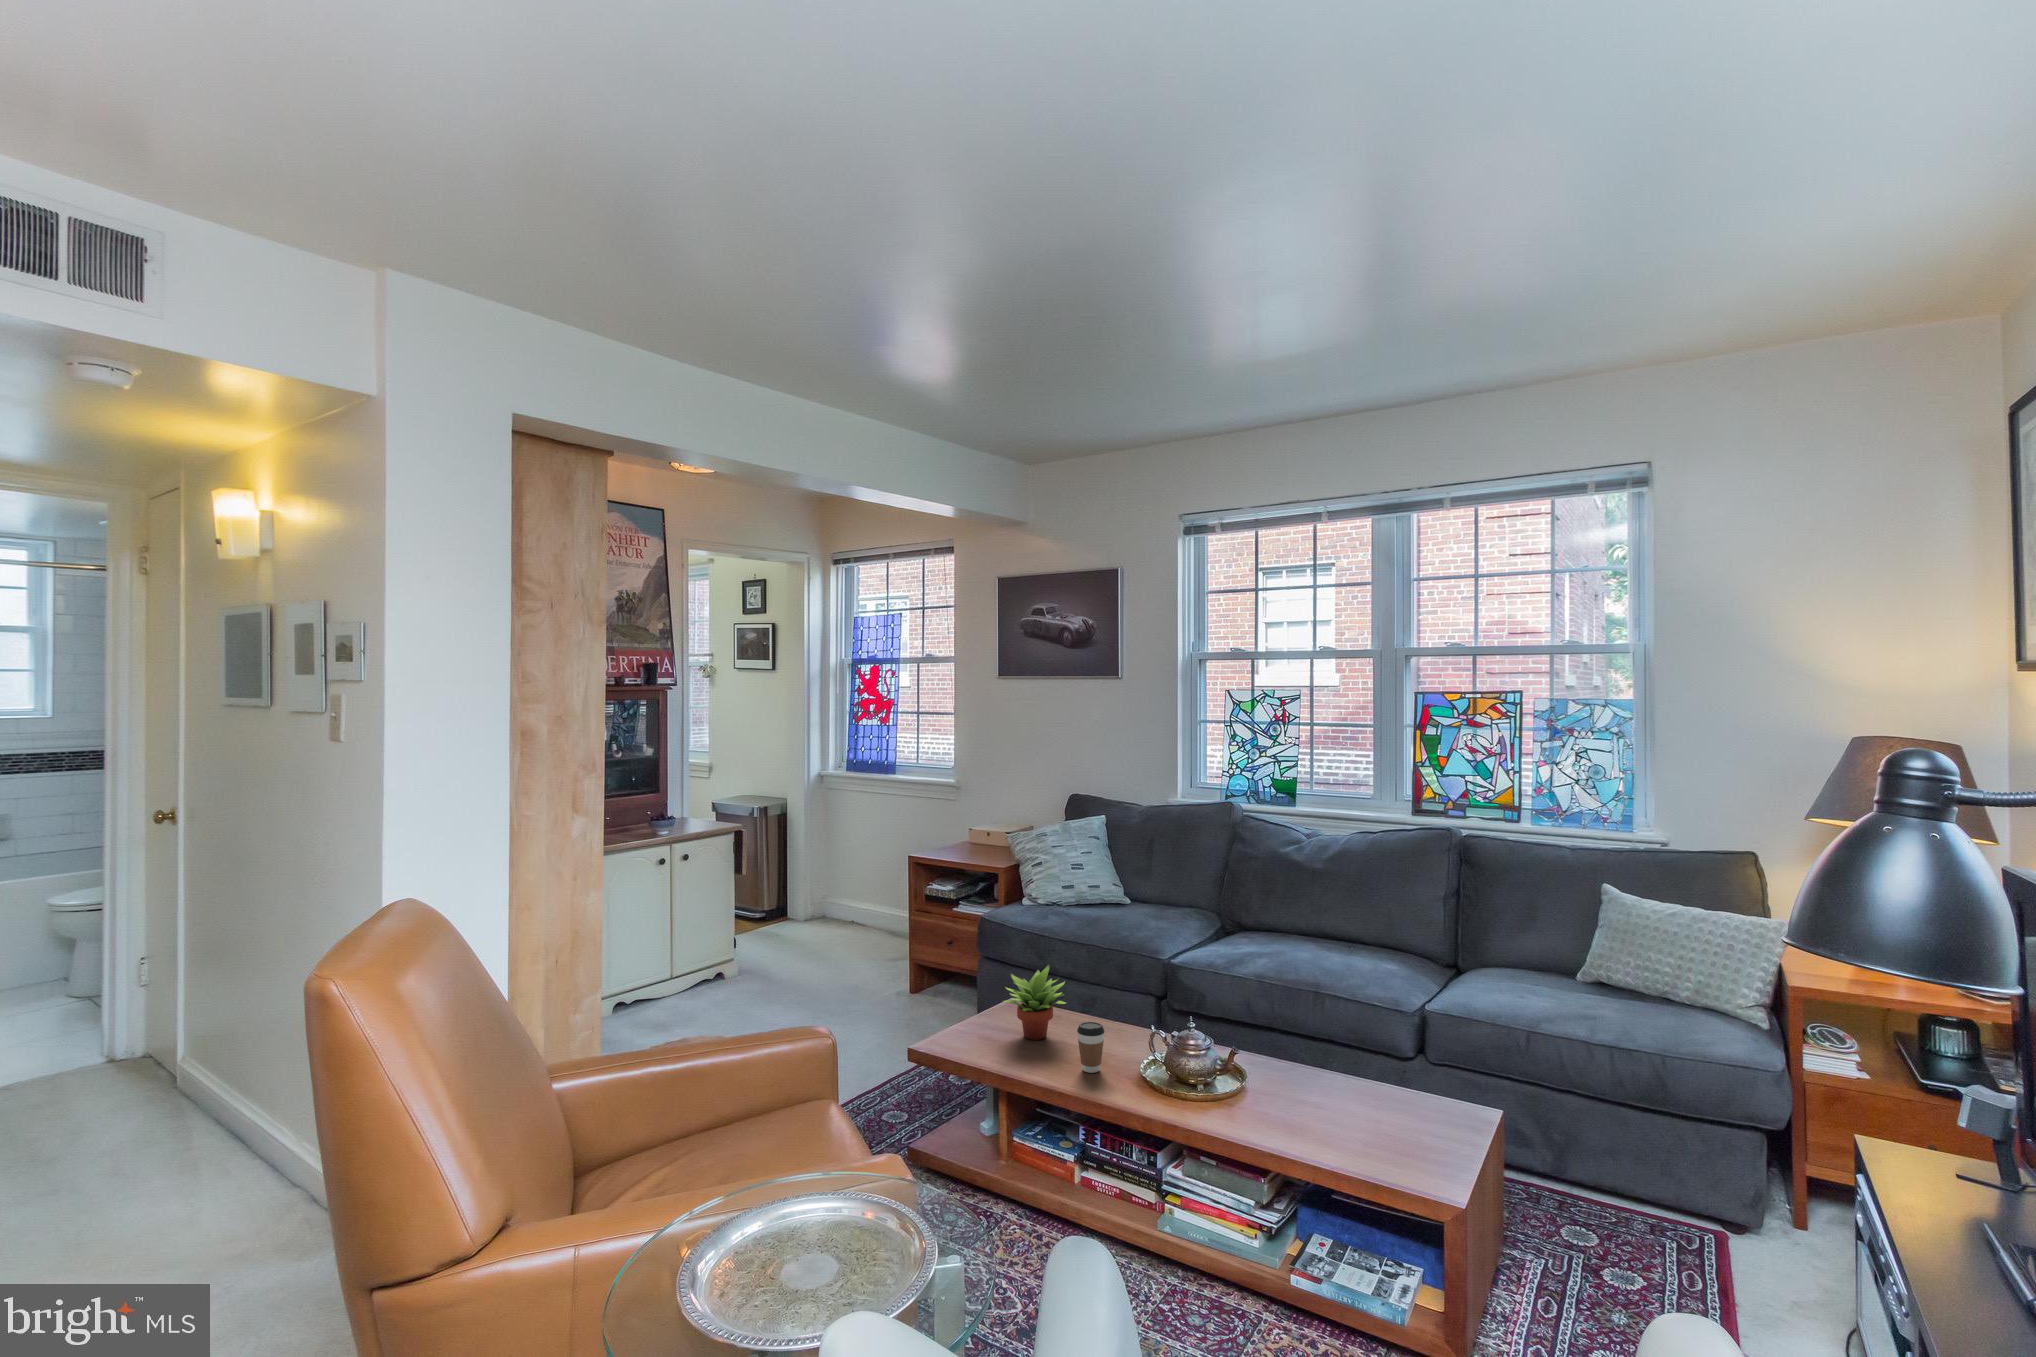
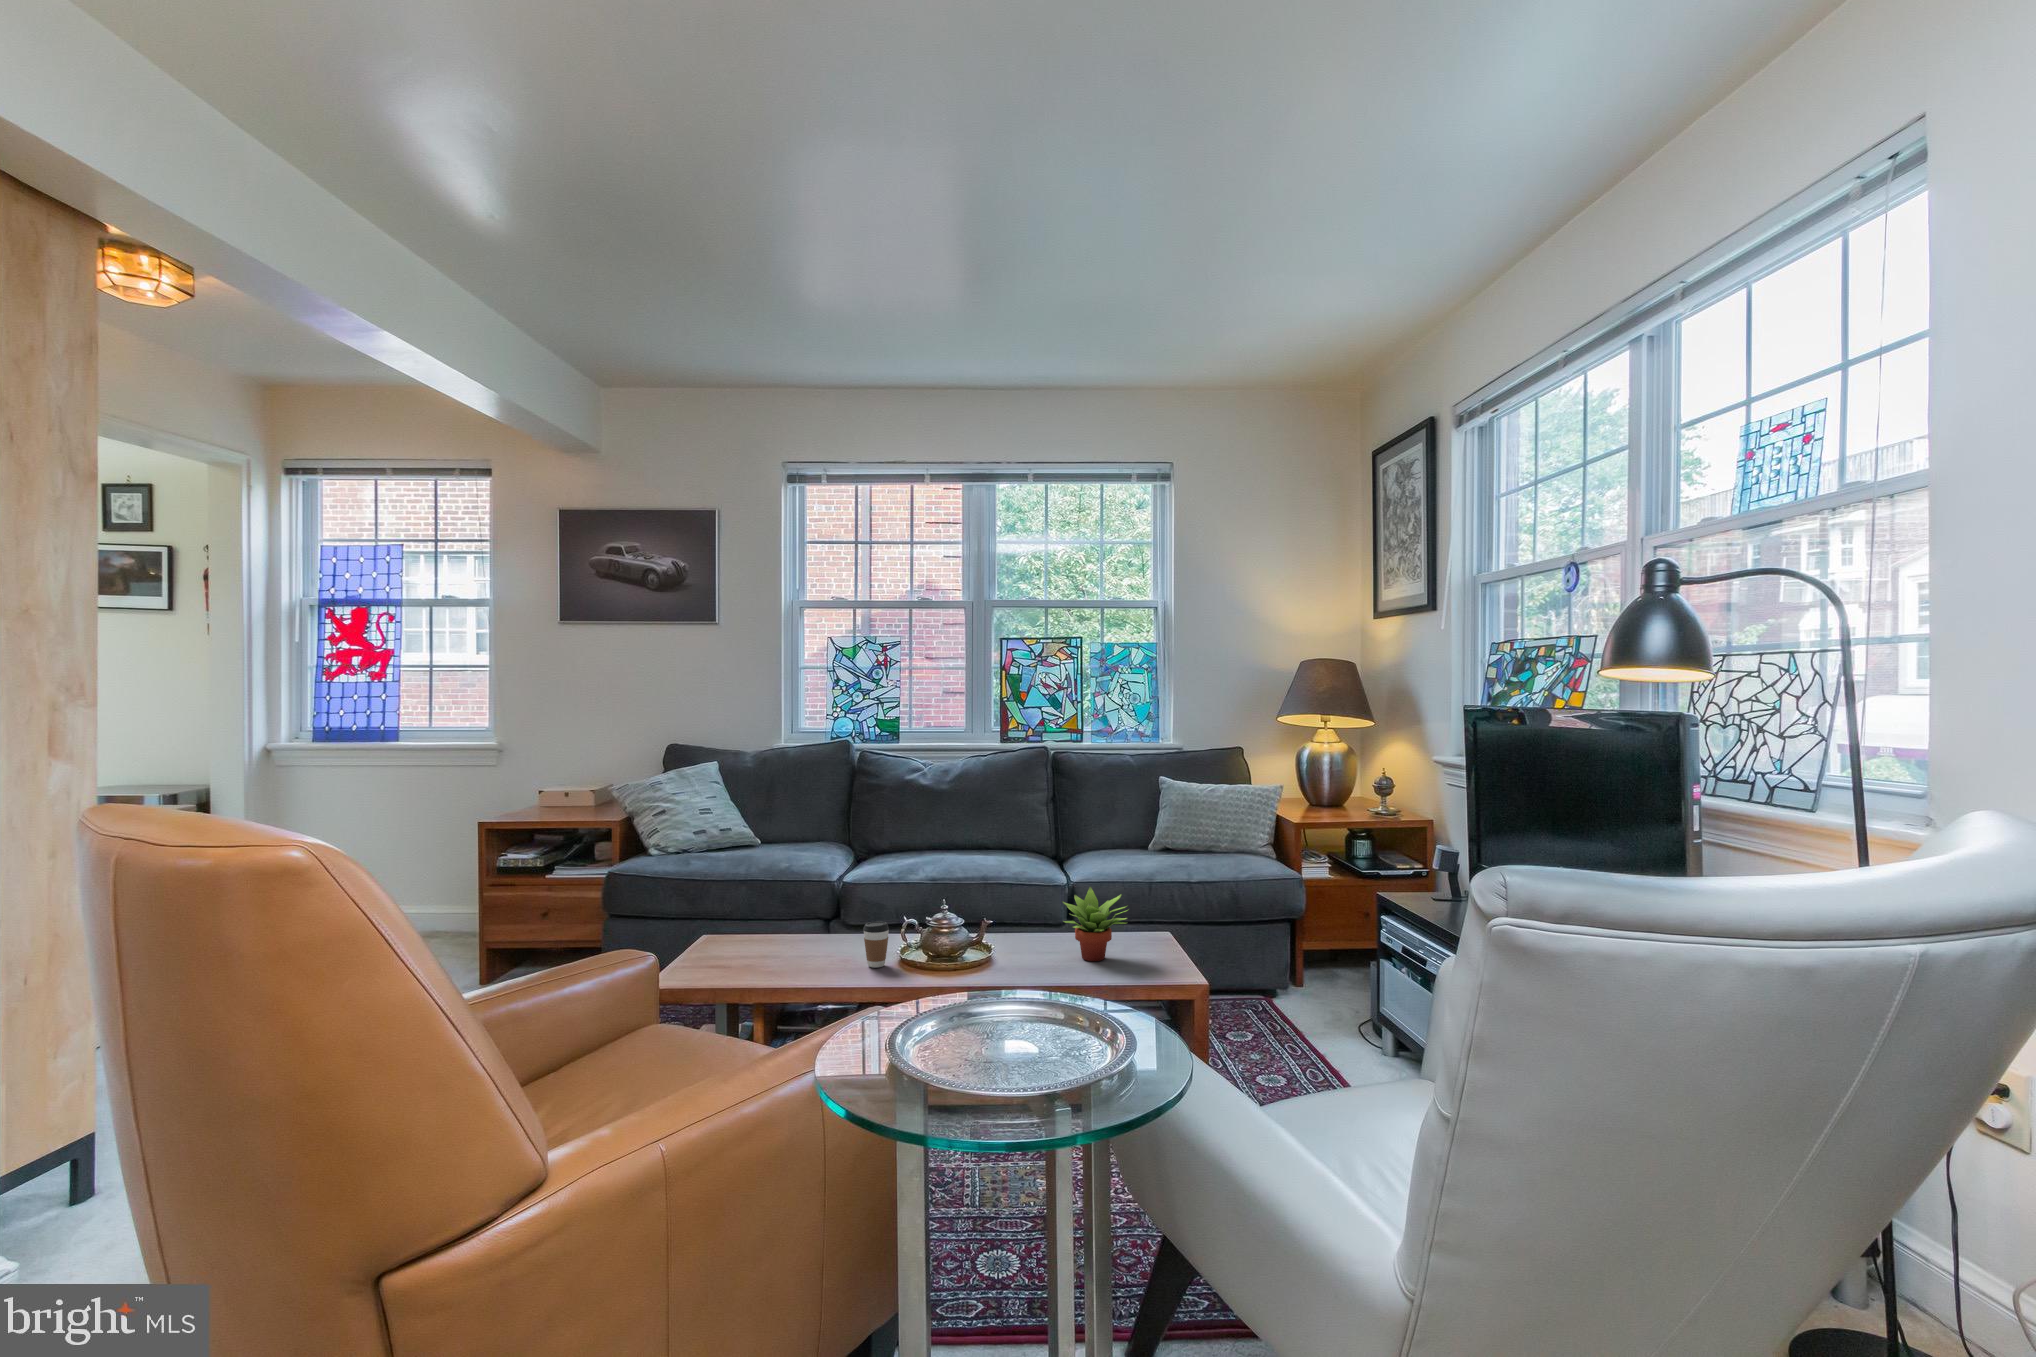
succulent plant: present [1004,965,1066,1040] -> present [1062,887,1129,961]

